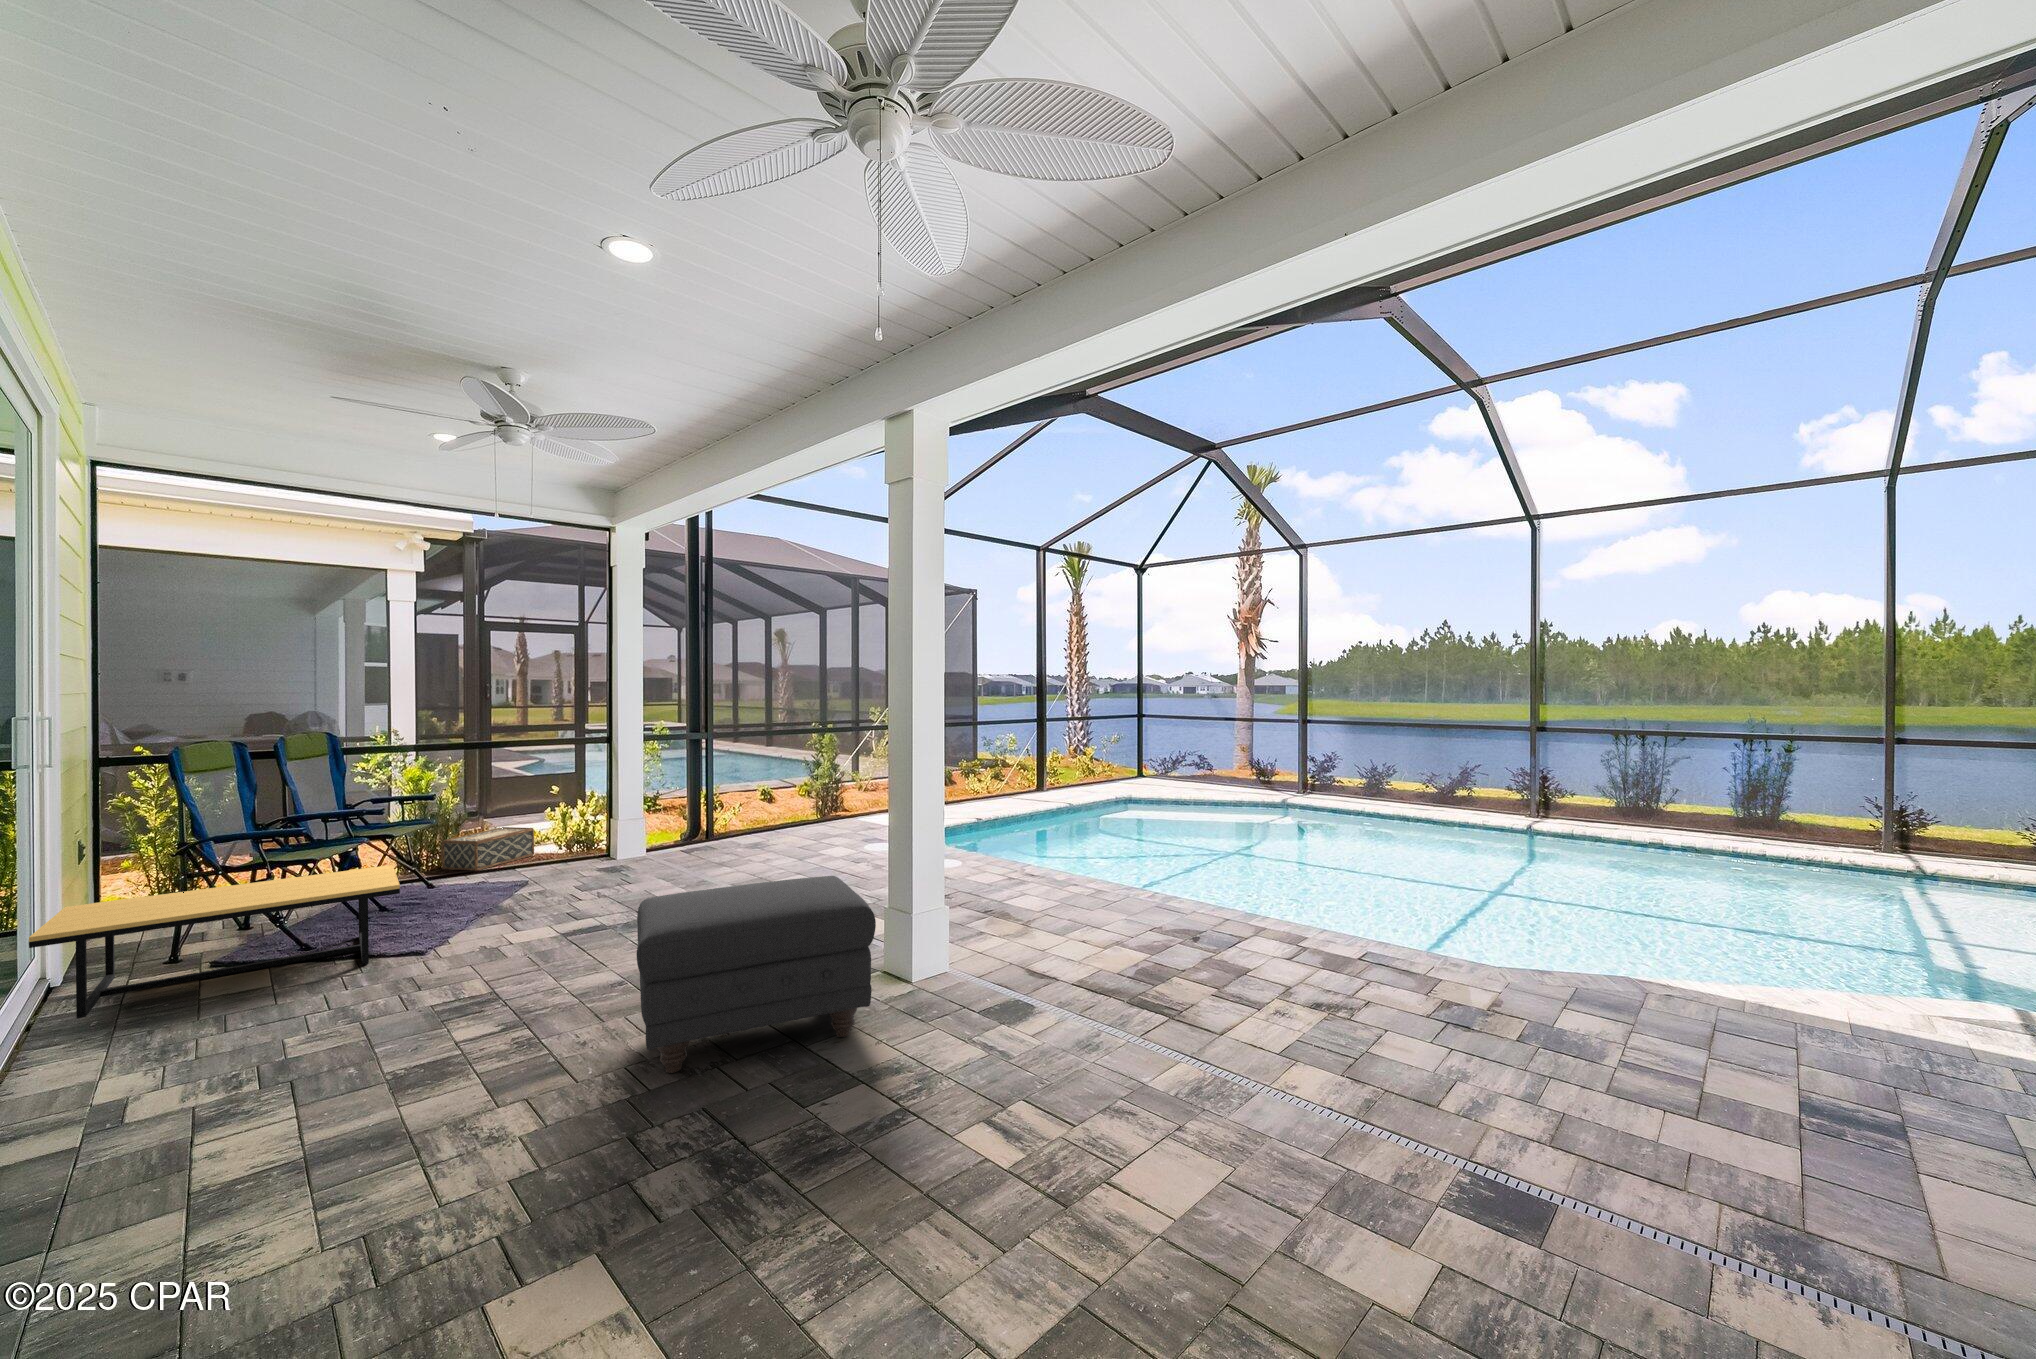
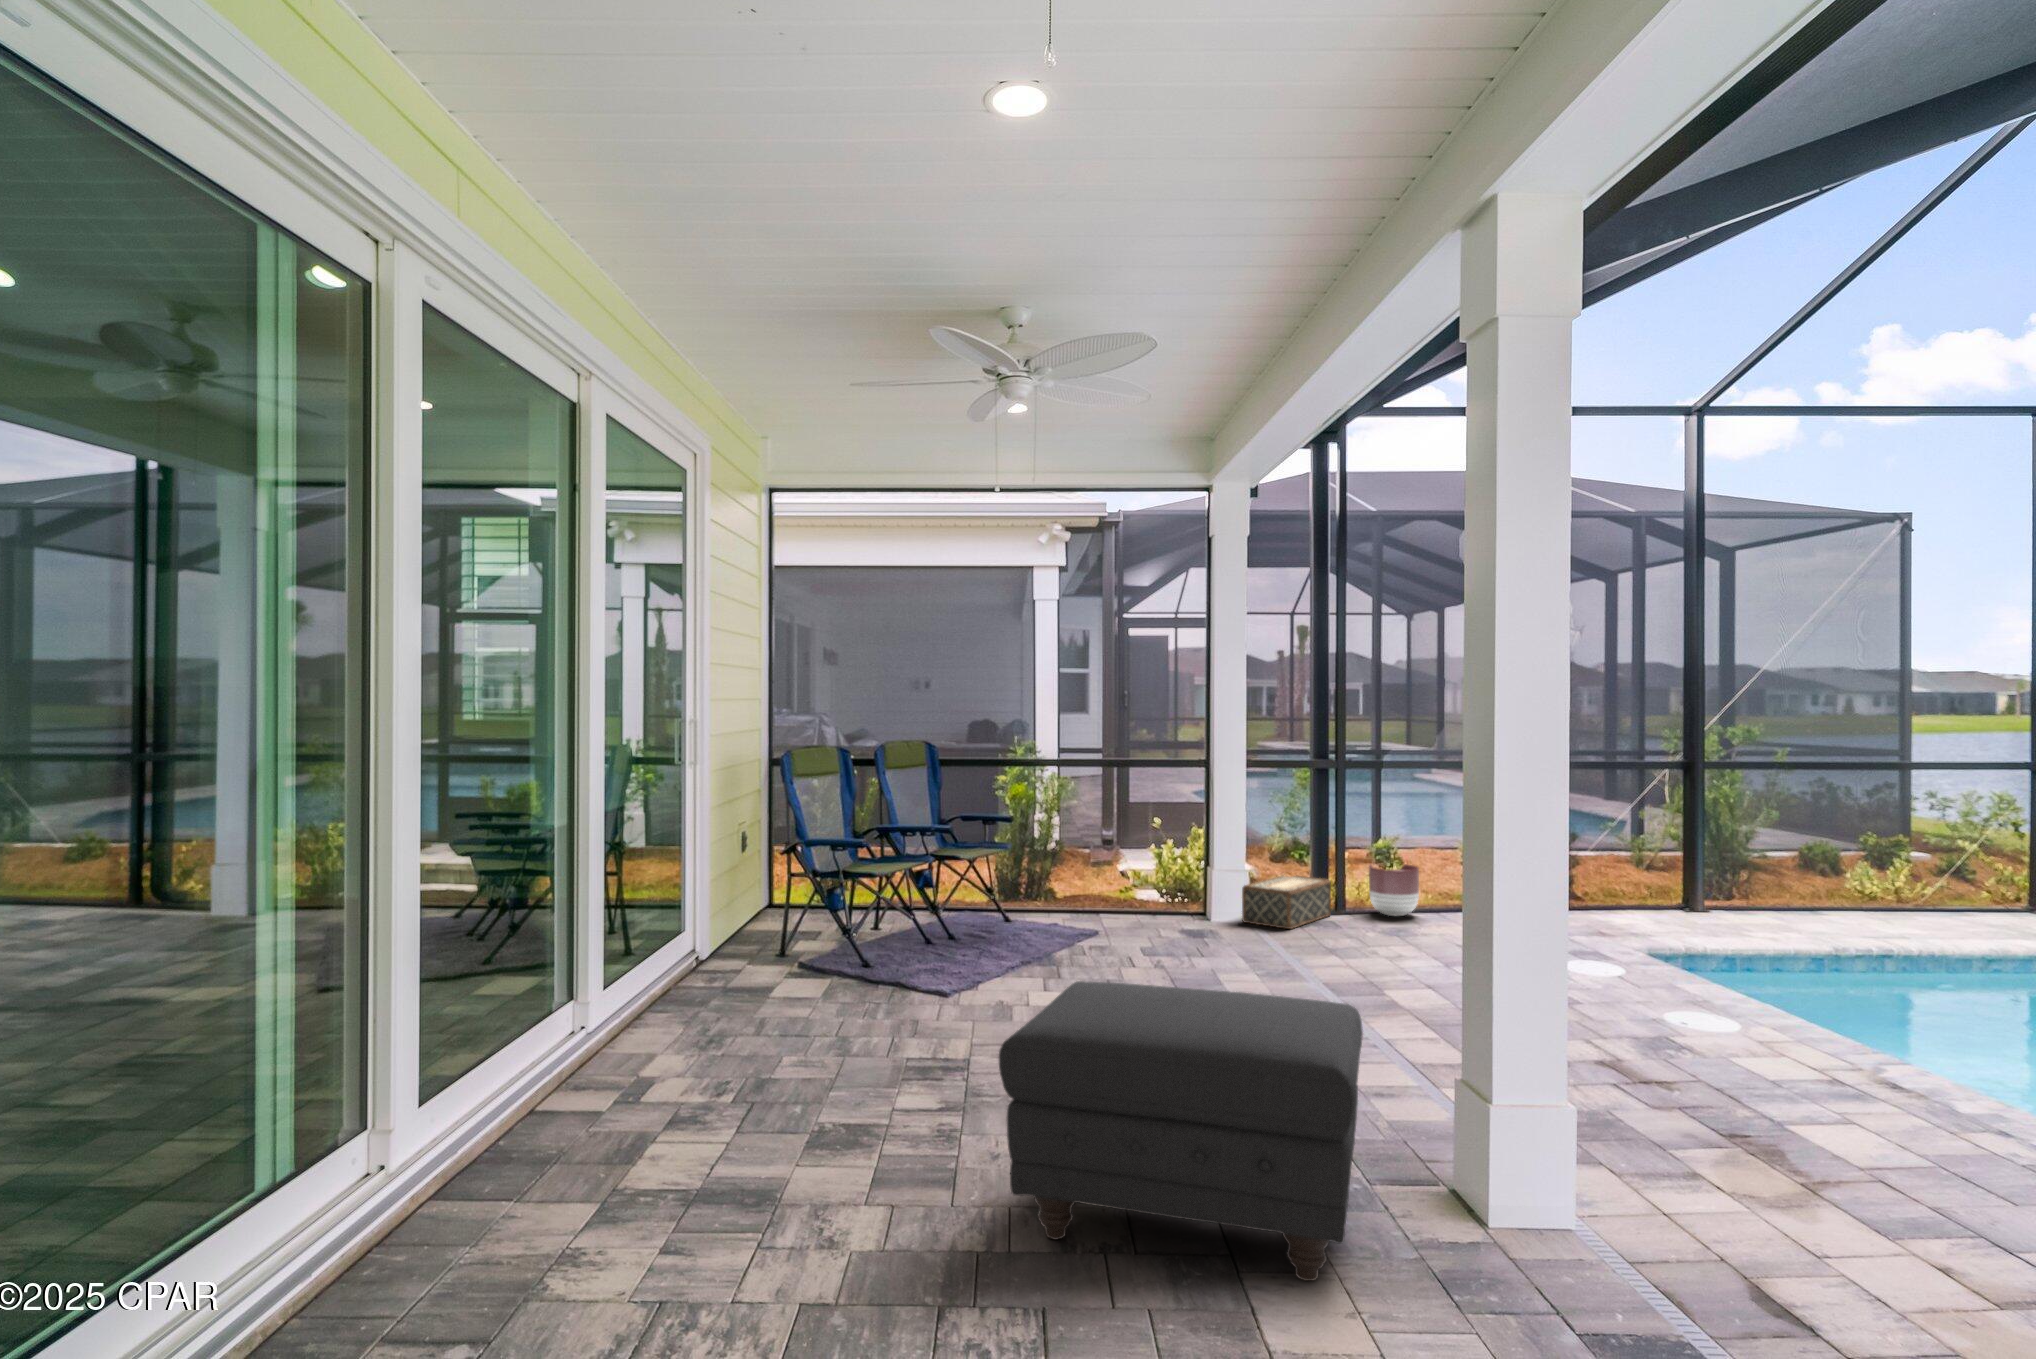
planter: none [726,800,760,835] -> present [1369,864,1419,916]
woven basket: present [442,827,534,871] -> present [1242,875,1331,929]
coffee table: present [29,865,400,1019] -> none [664,886,944,994]

